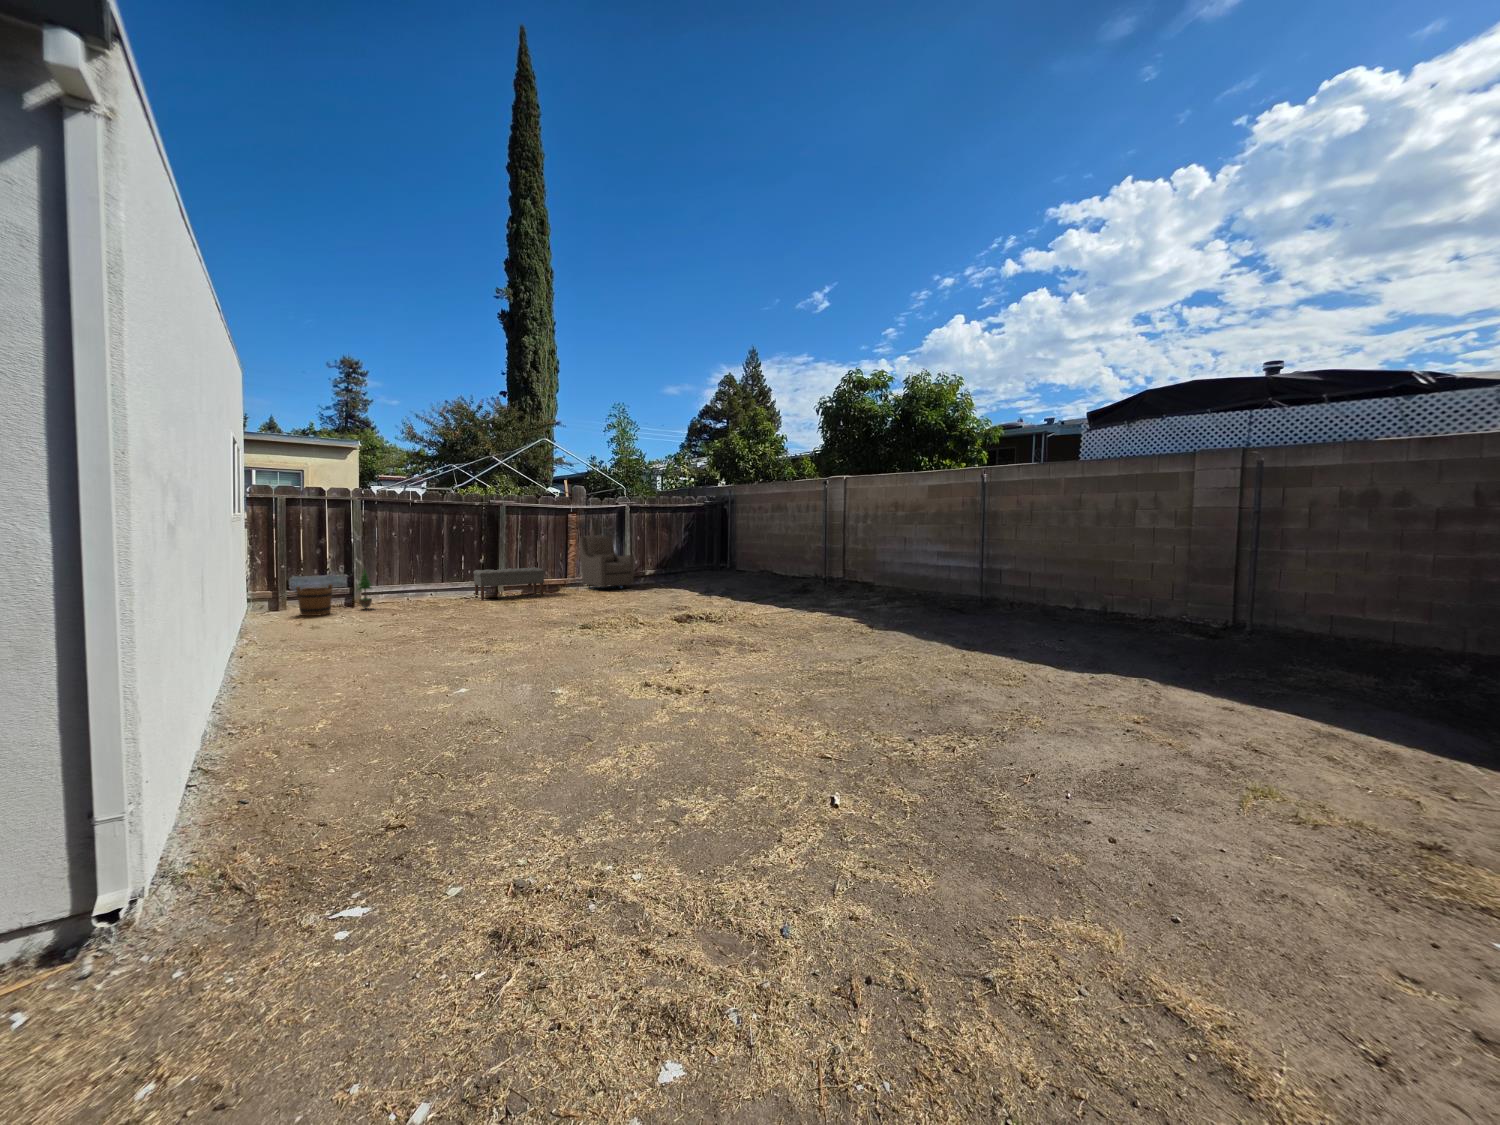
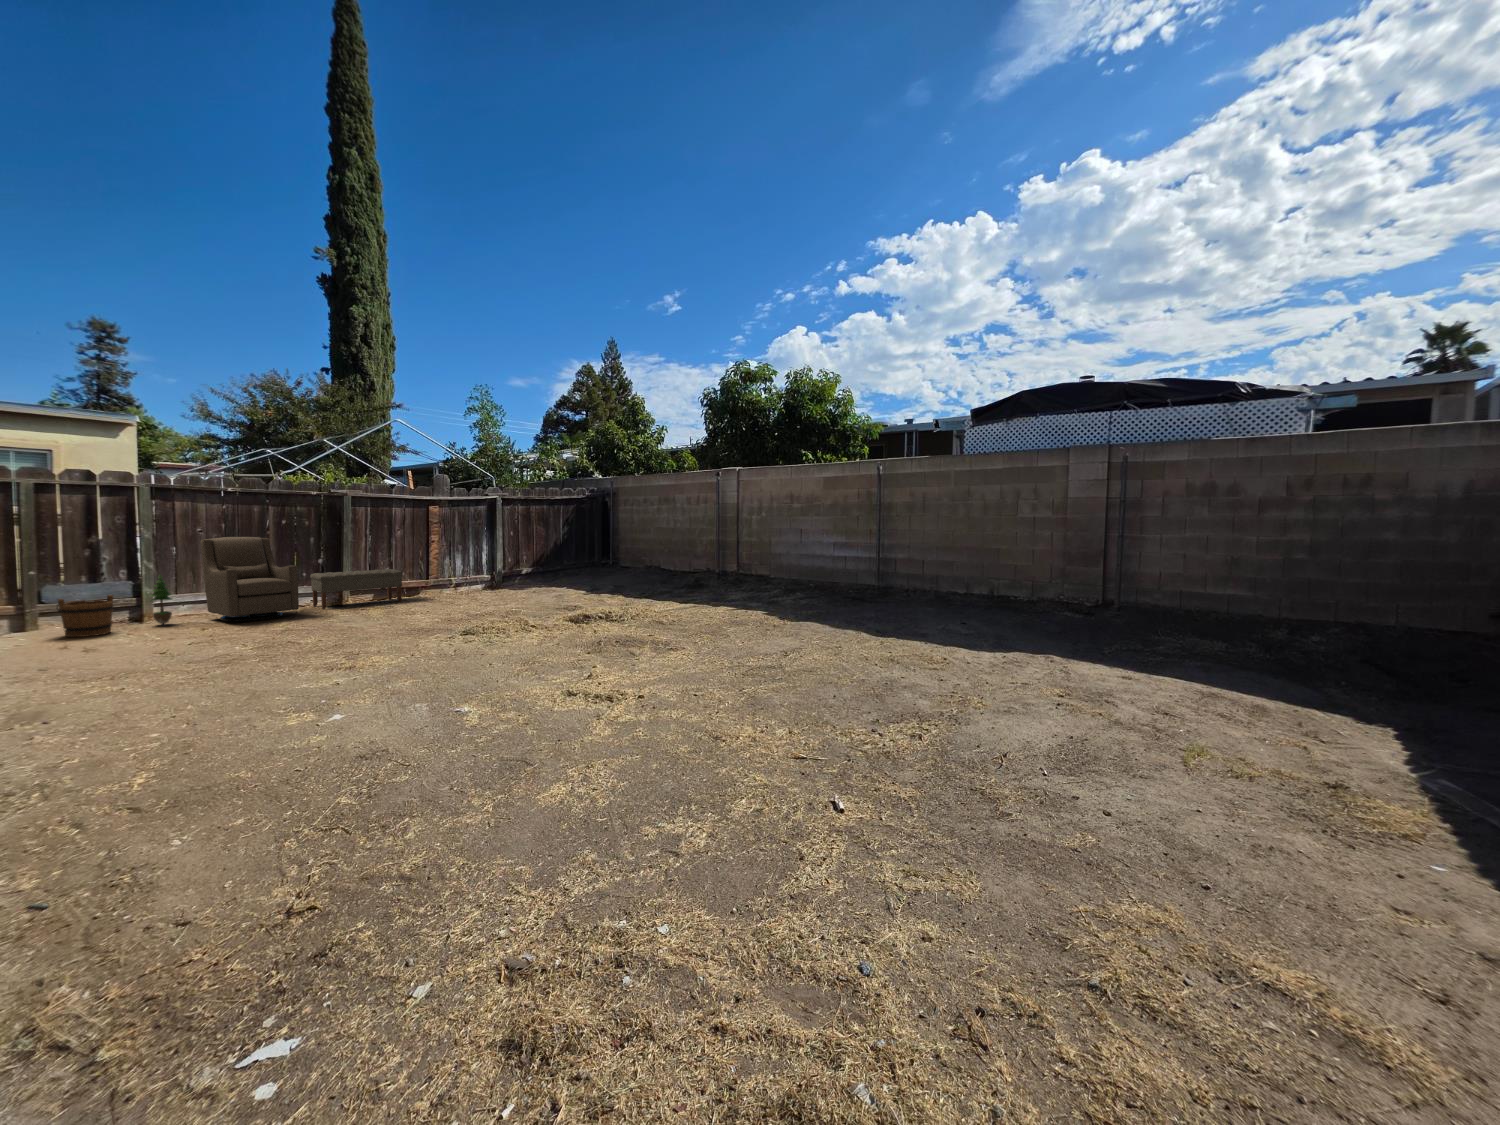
chair: present [579,535,634,590] -> present [200,537,299,621]

